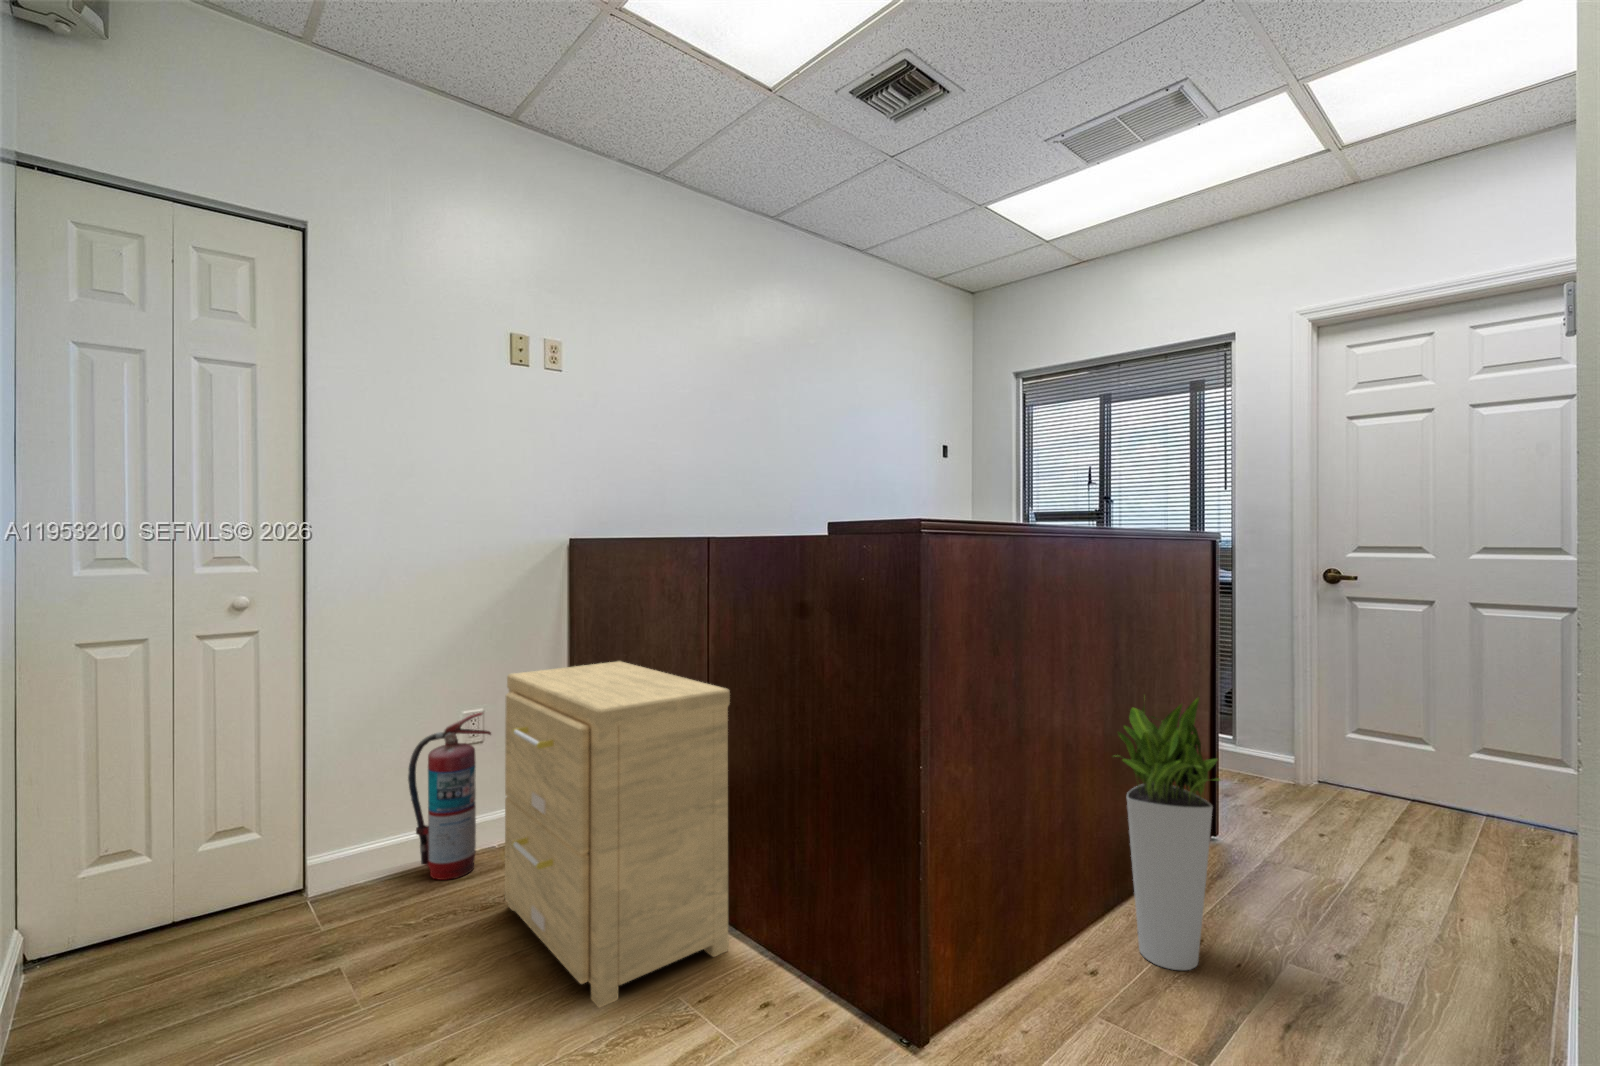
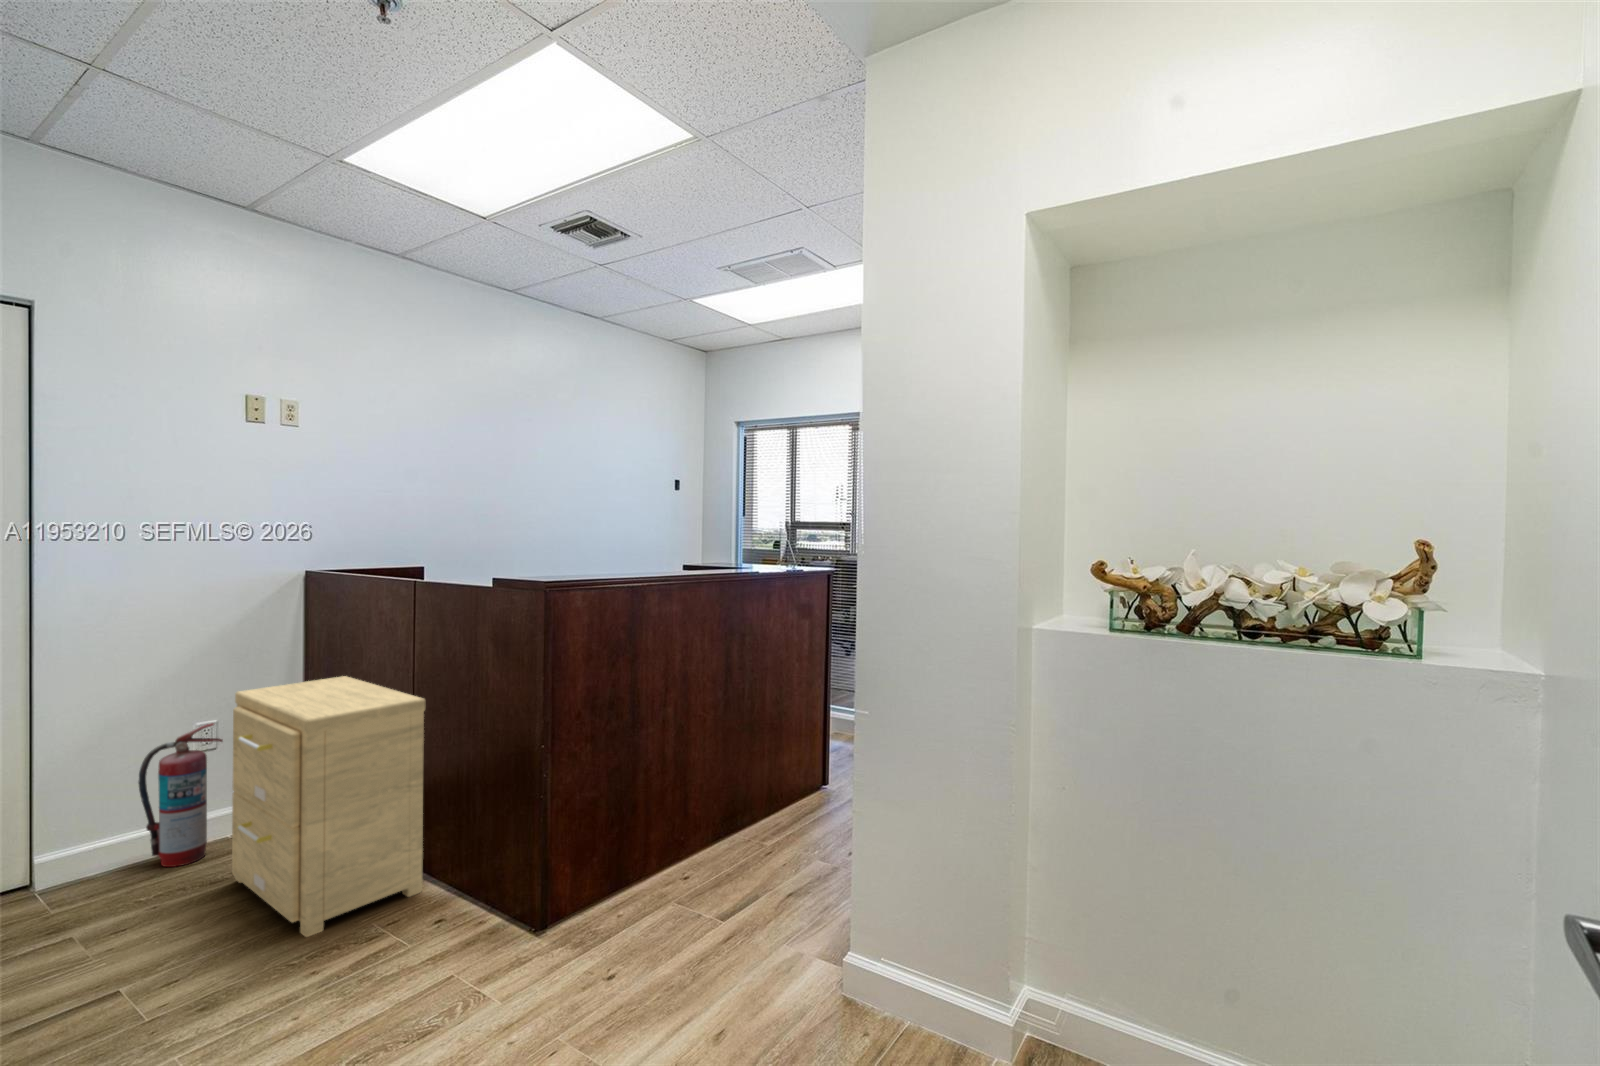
planter: present [1118,698,1220,970] -> none [709,690,779,871]

